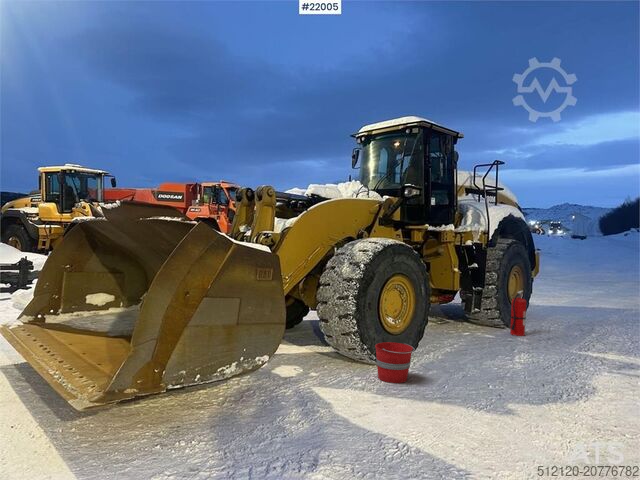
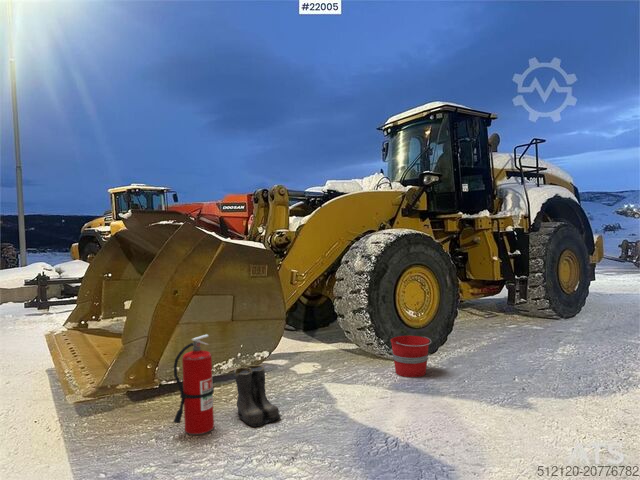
fire extinguisher: present [510,291,526,336] -> present [174,335,214,435]
boots: none [237,369,287,432] -> present [234,365,282,427]

